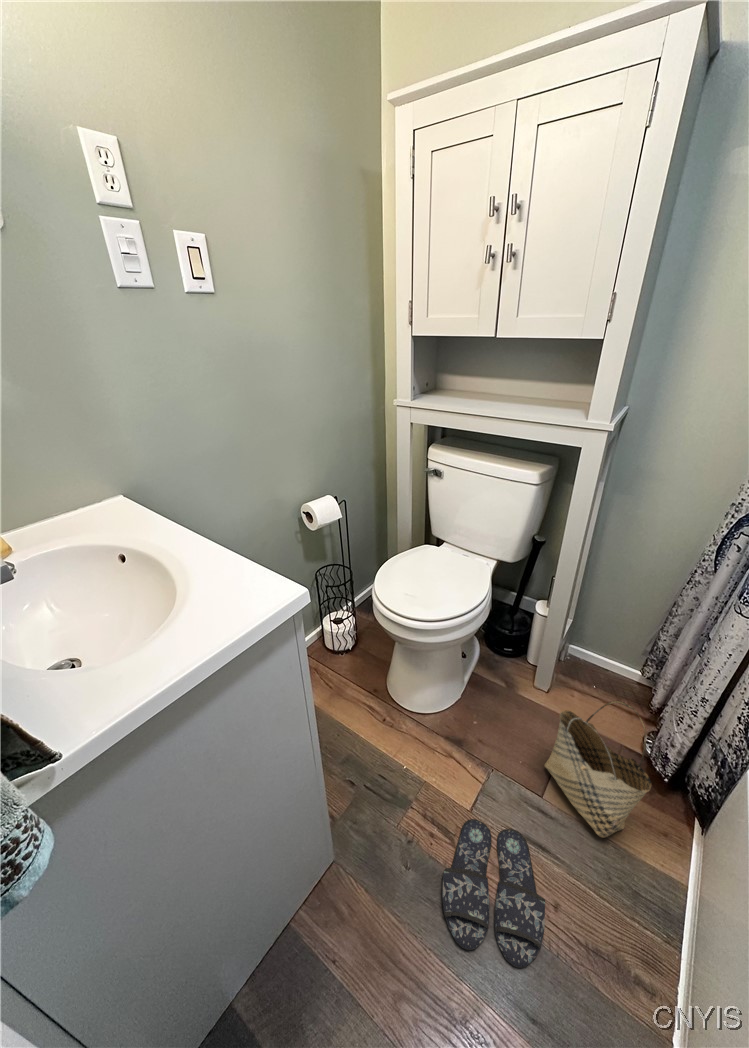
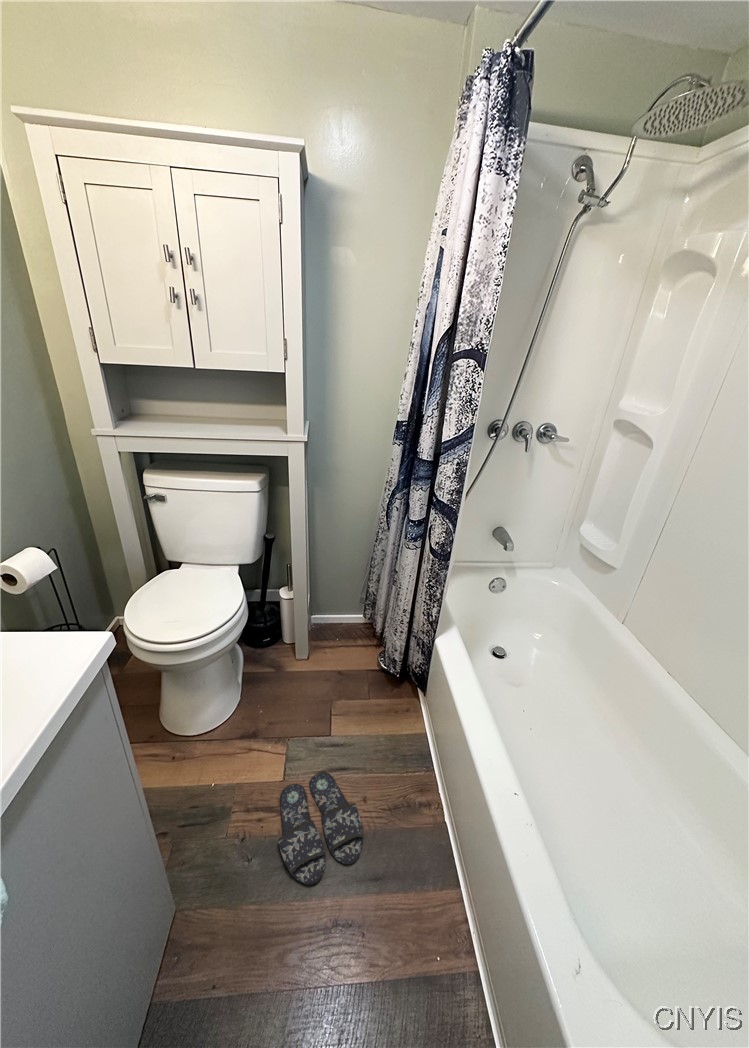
woven basket: present [545,701,651,837] -> none [324,635,393,737]

